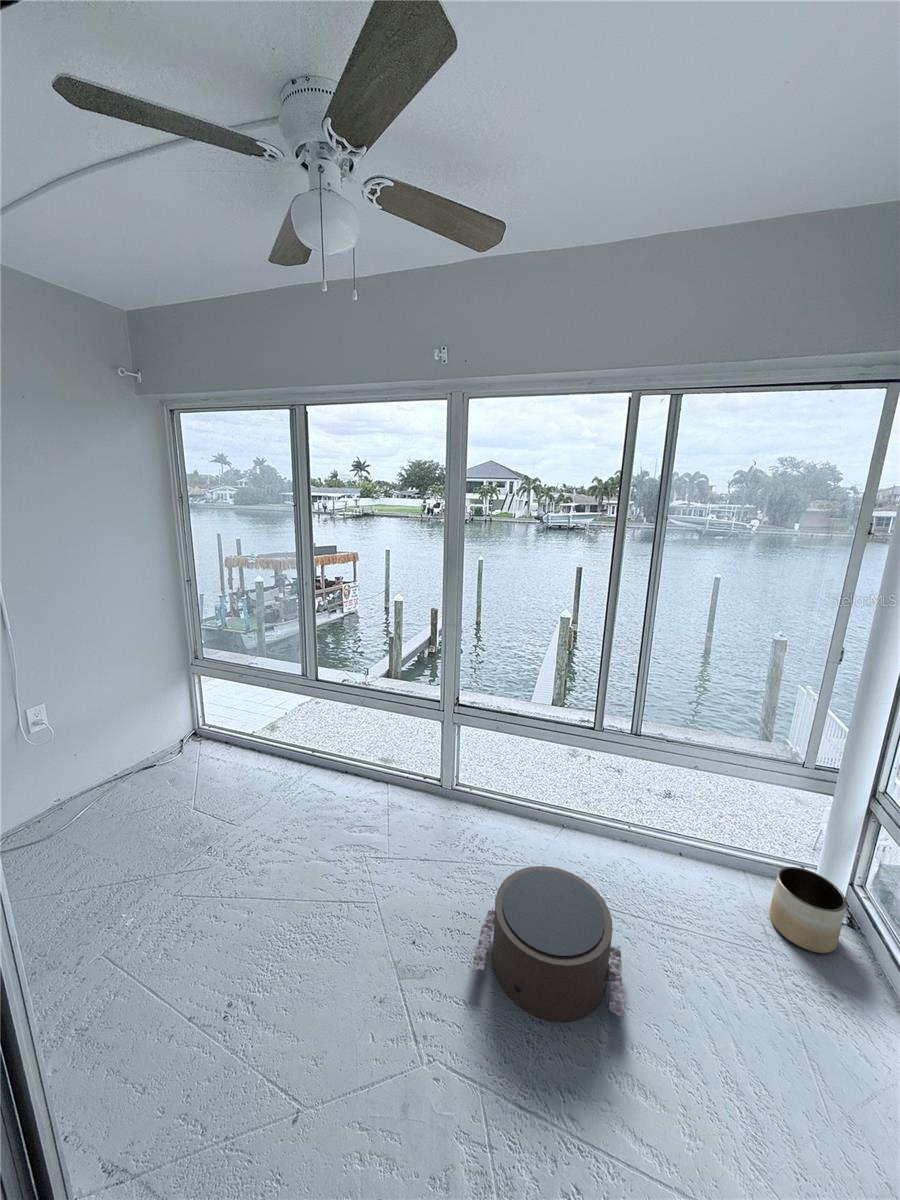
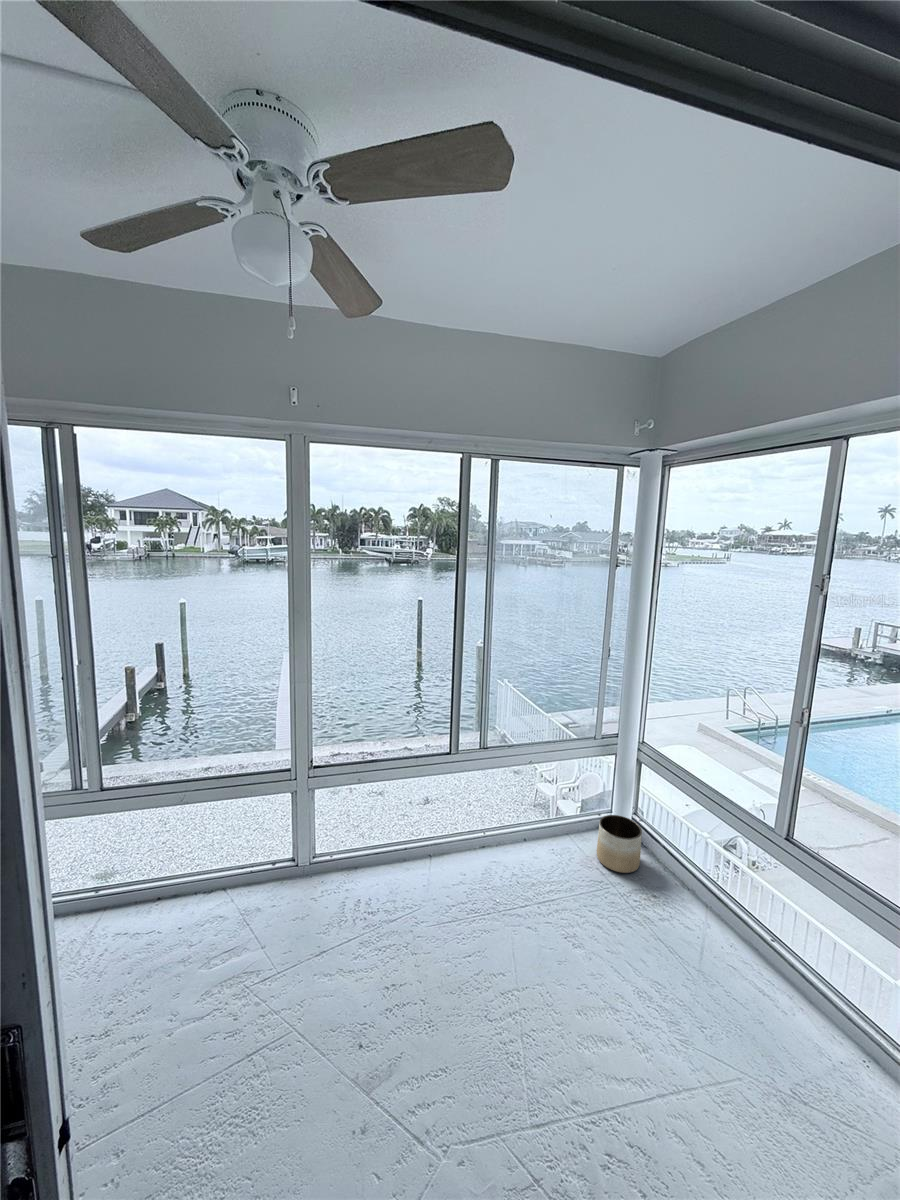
pouf: present [473,866,626,1022] -> none [421,890,569,1040]

